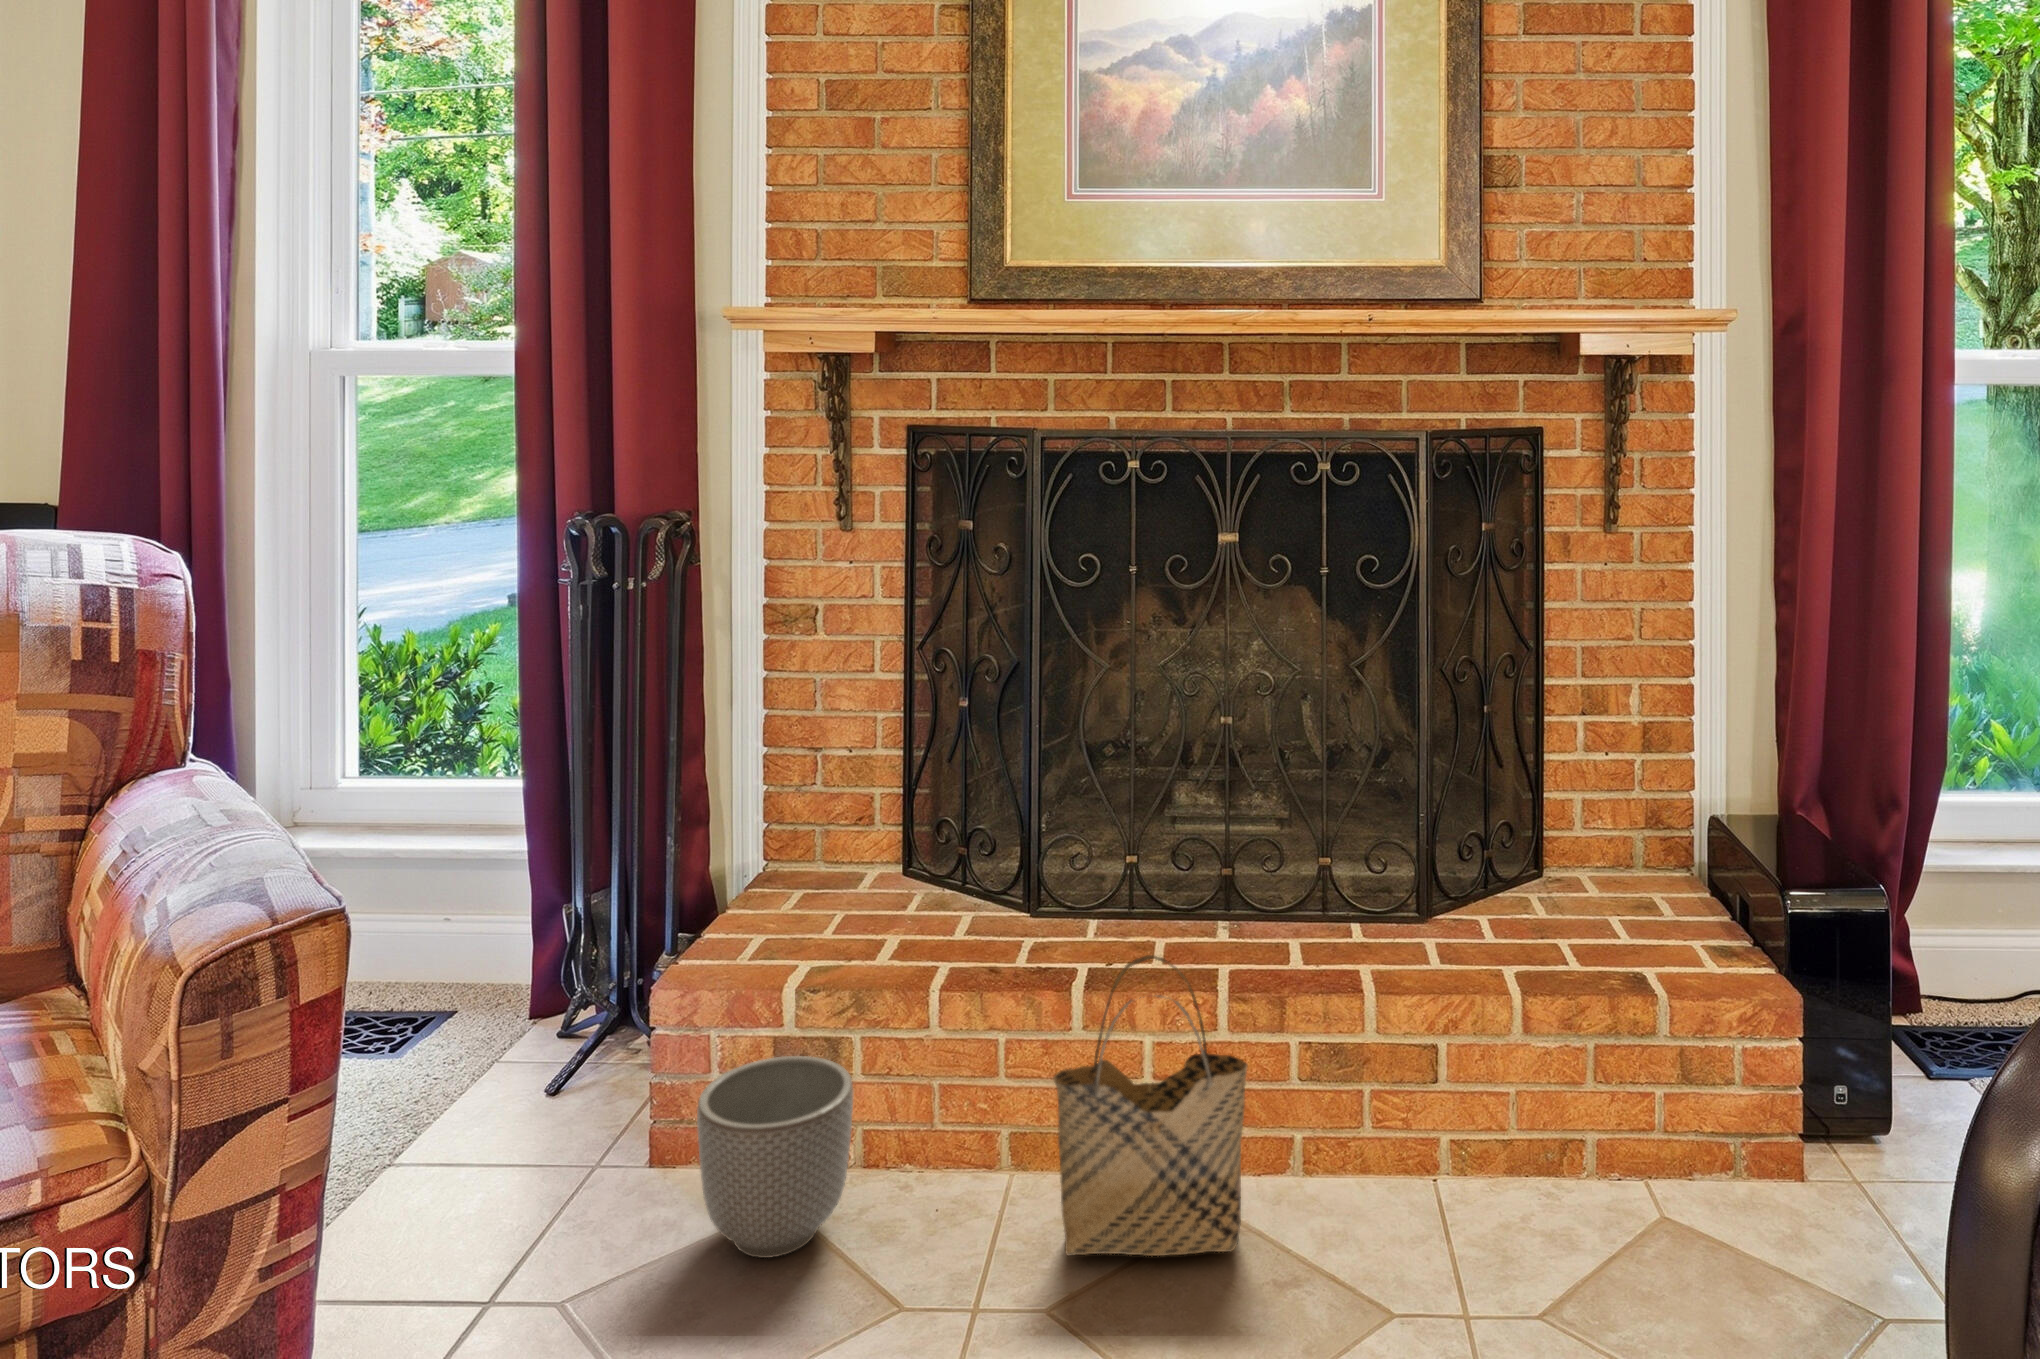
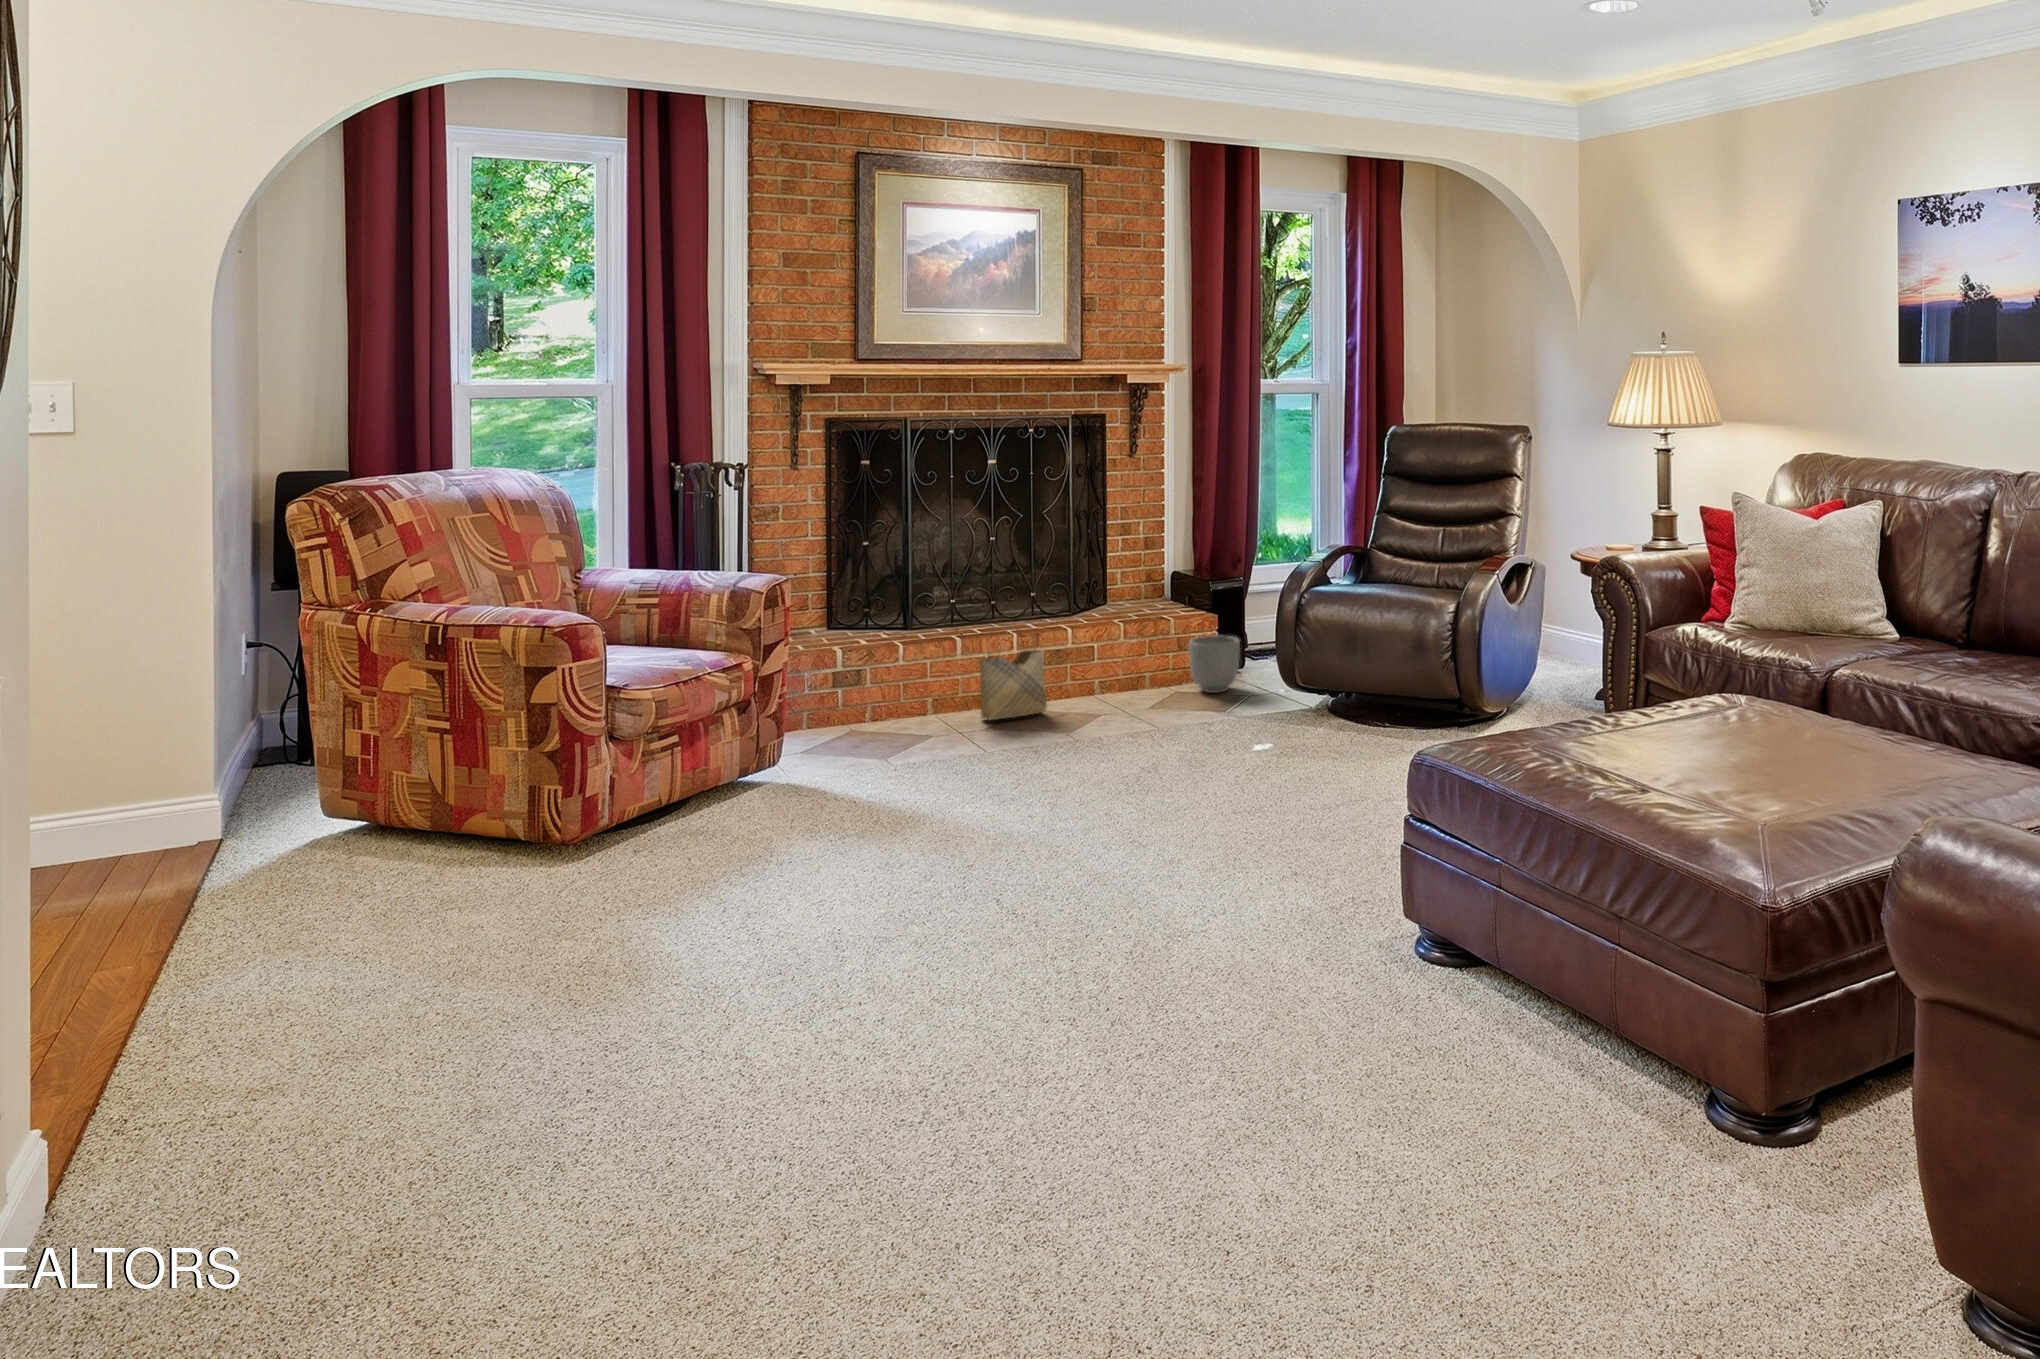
planter: present [697,1056,854,1258] -> present [1188,635,1240,693]

